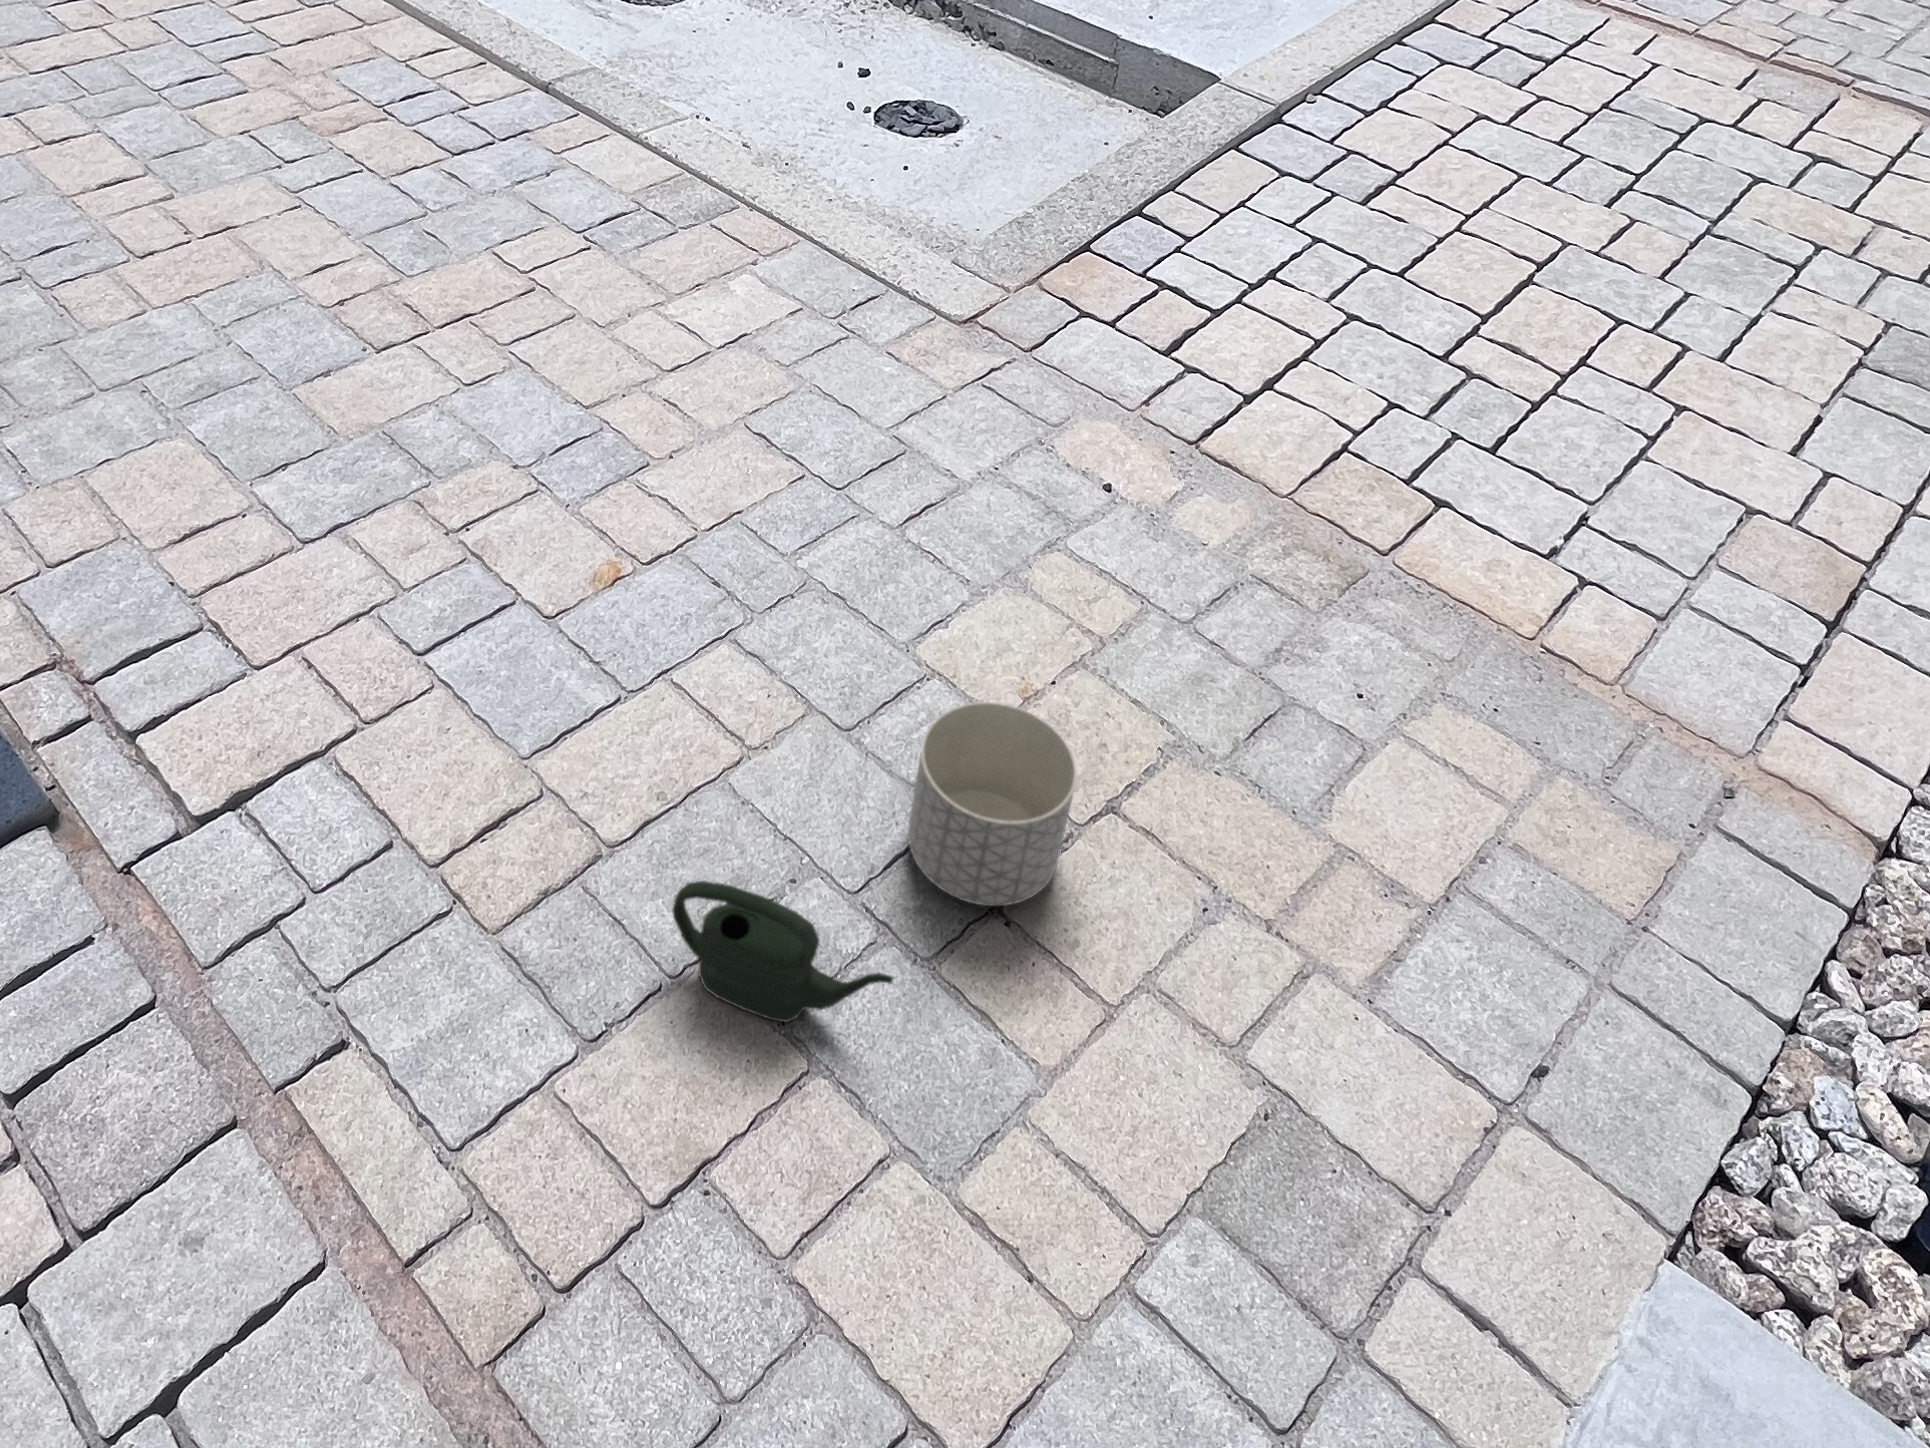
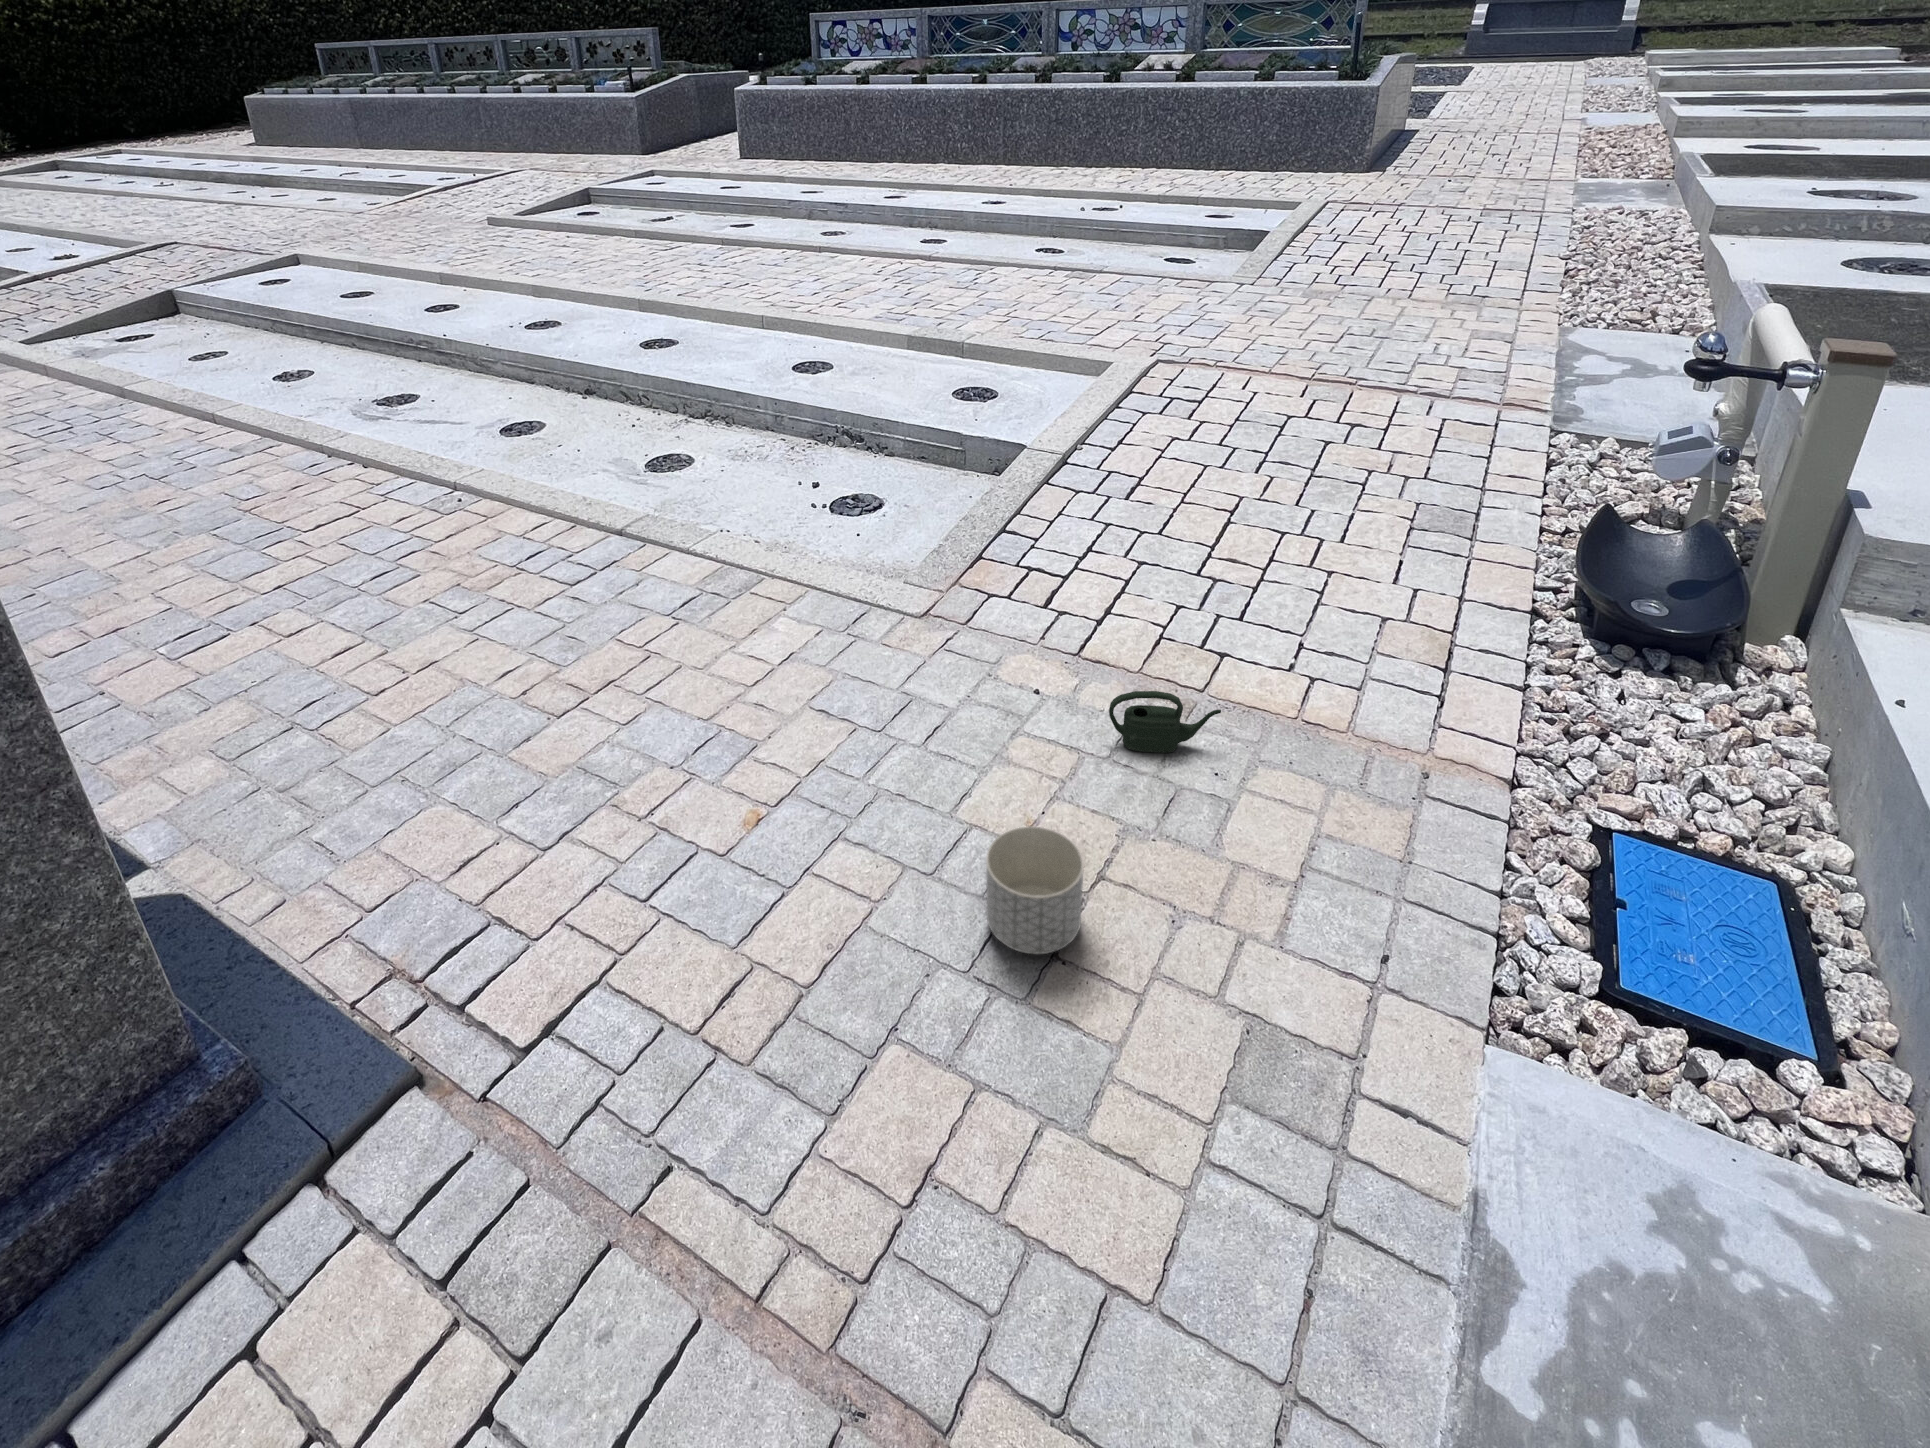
watering can: present [673,881,893,1022] -> present [1109,691,1221,753]

